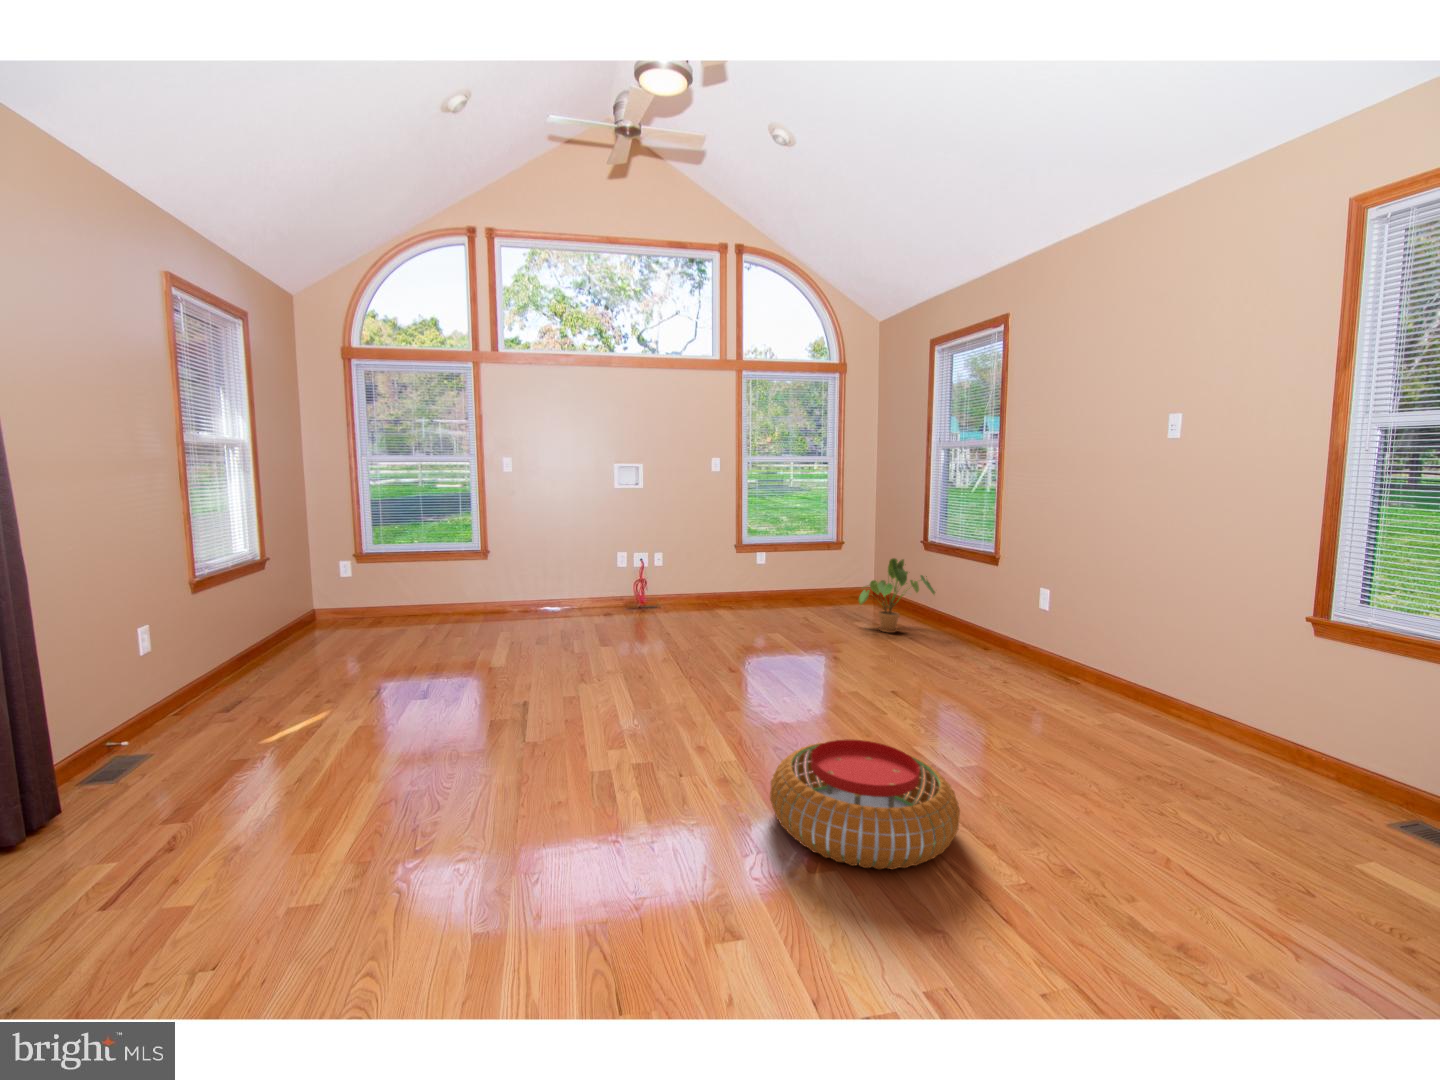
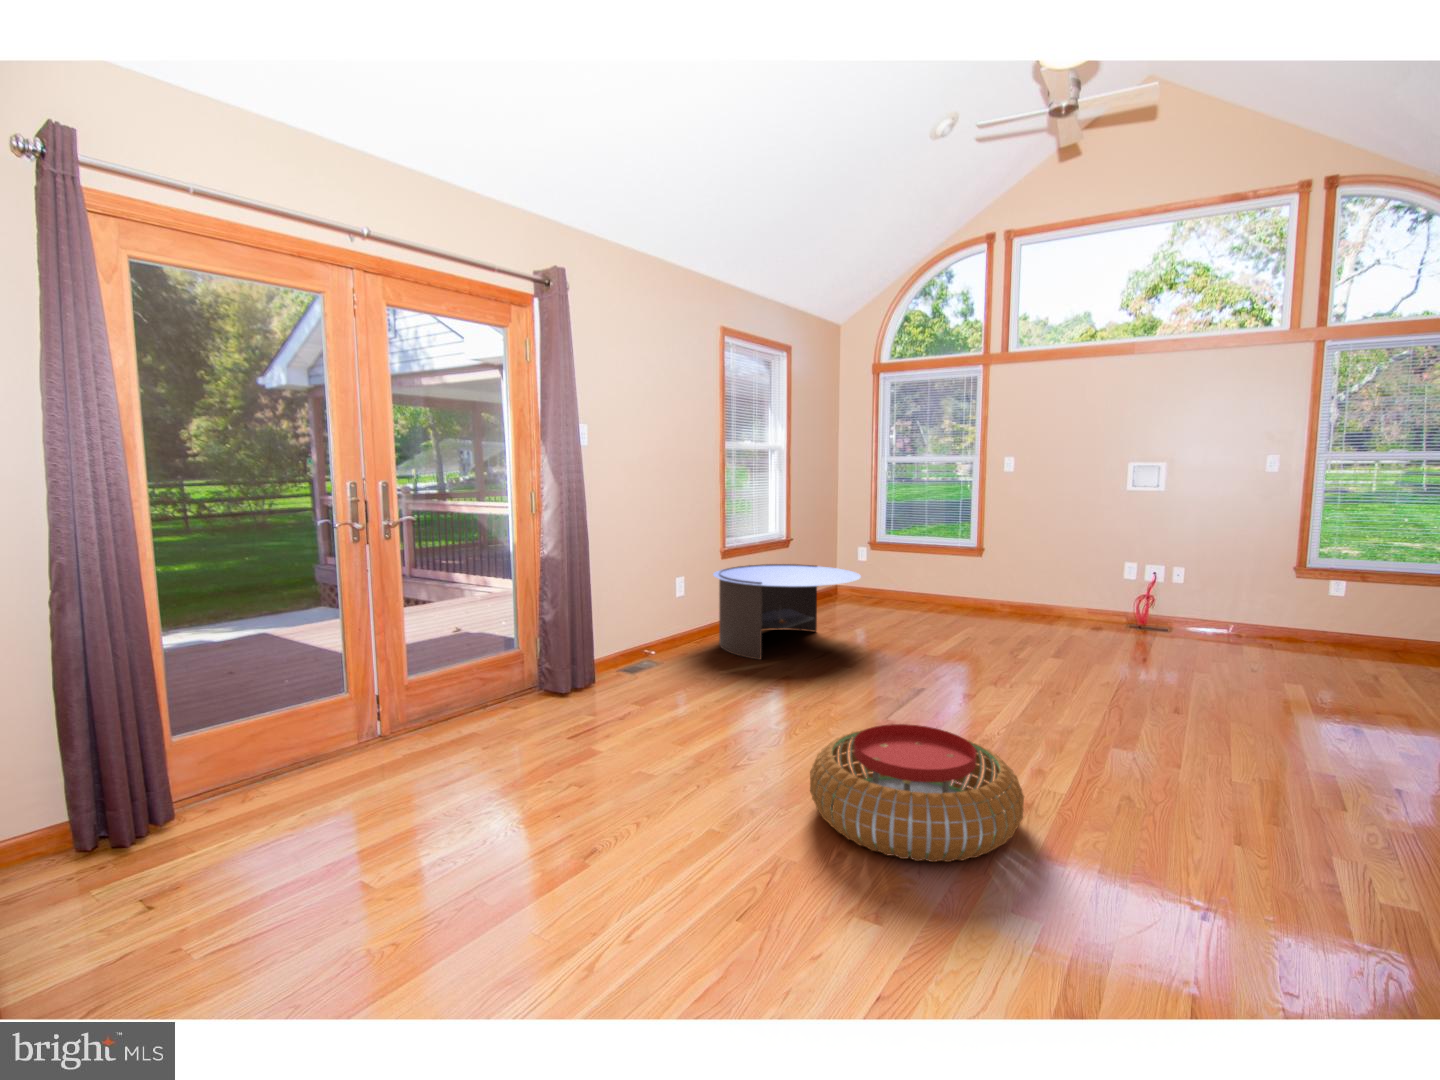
house plant: present [858,558,936,633] -> none [908,538,996,620]
coffee table: none [684,578,818,667] -> present [713,564,861,660]

